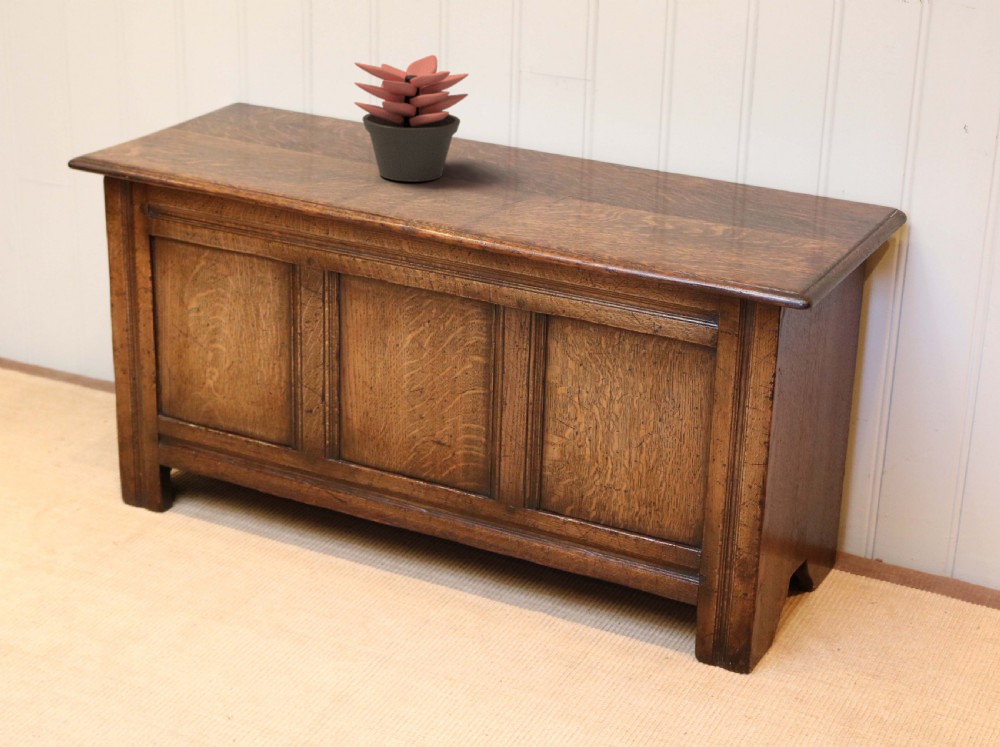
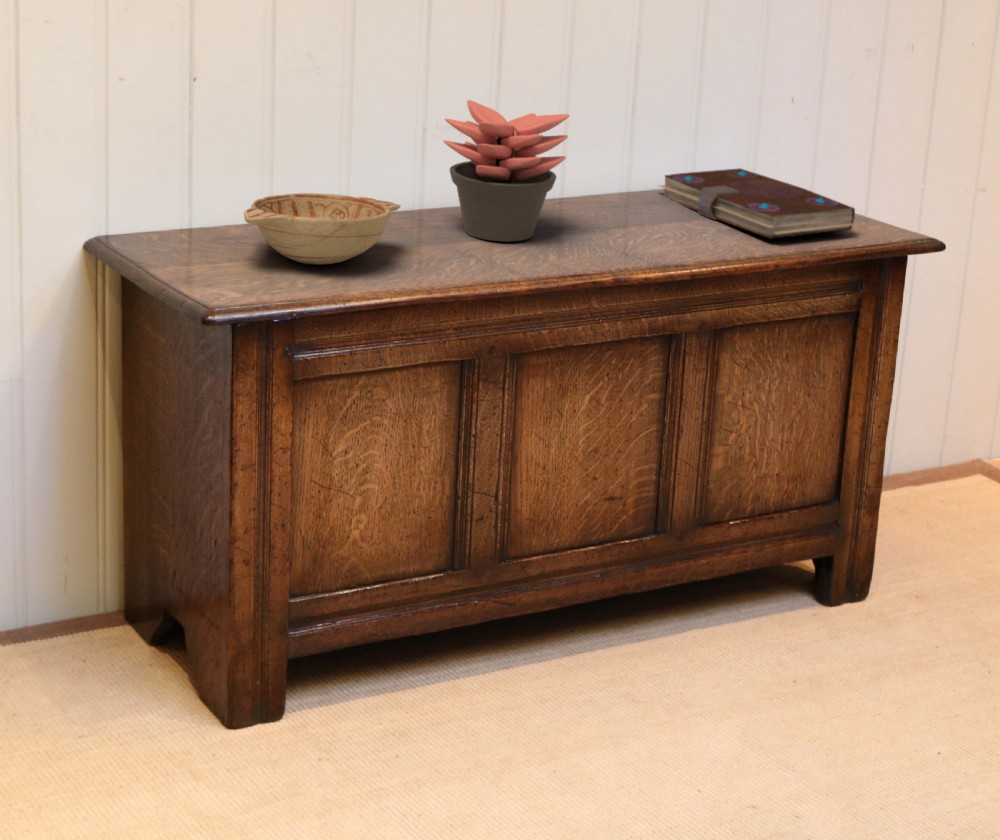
decorative bowl: none [155,101,296,156] -> present [244,193,401,264]
book: none [602,172,771,250] -> present [660,168,855,238]

